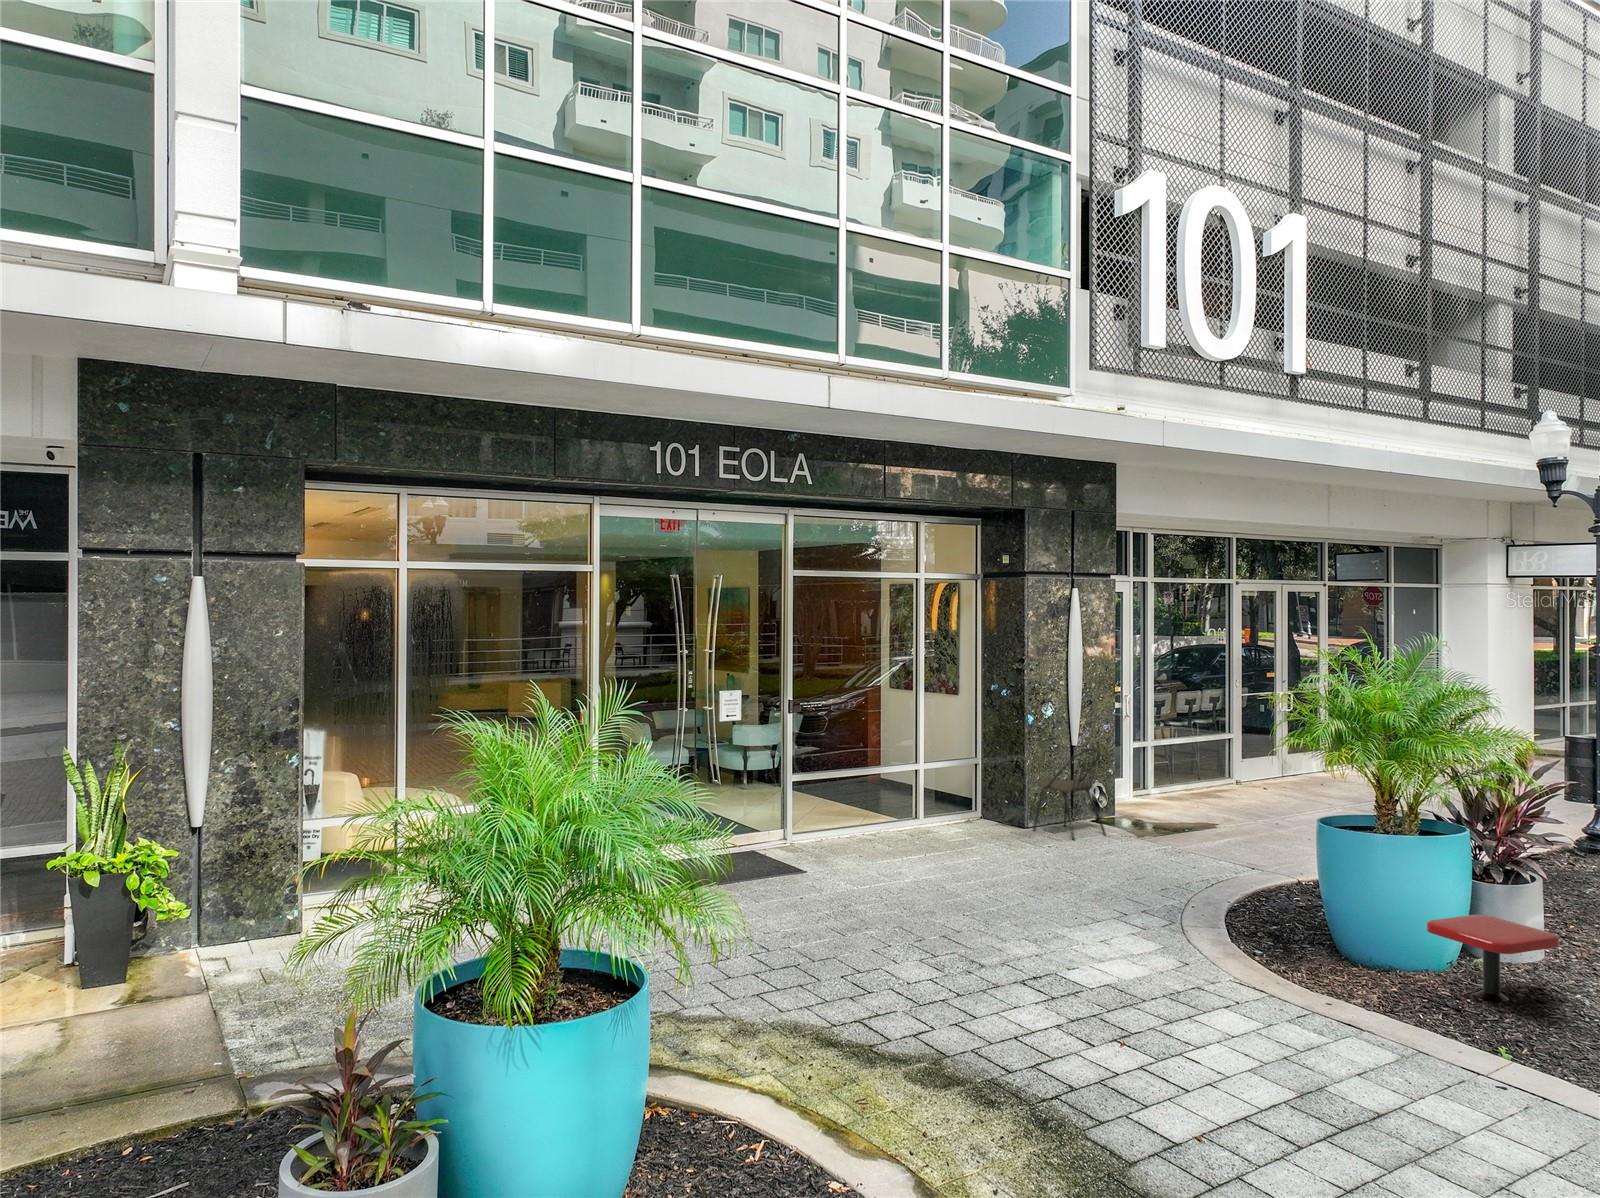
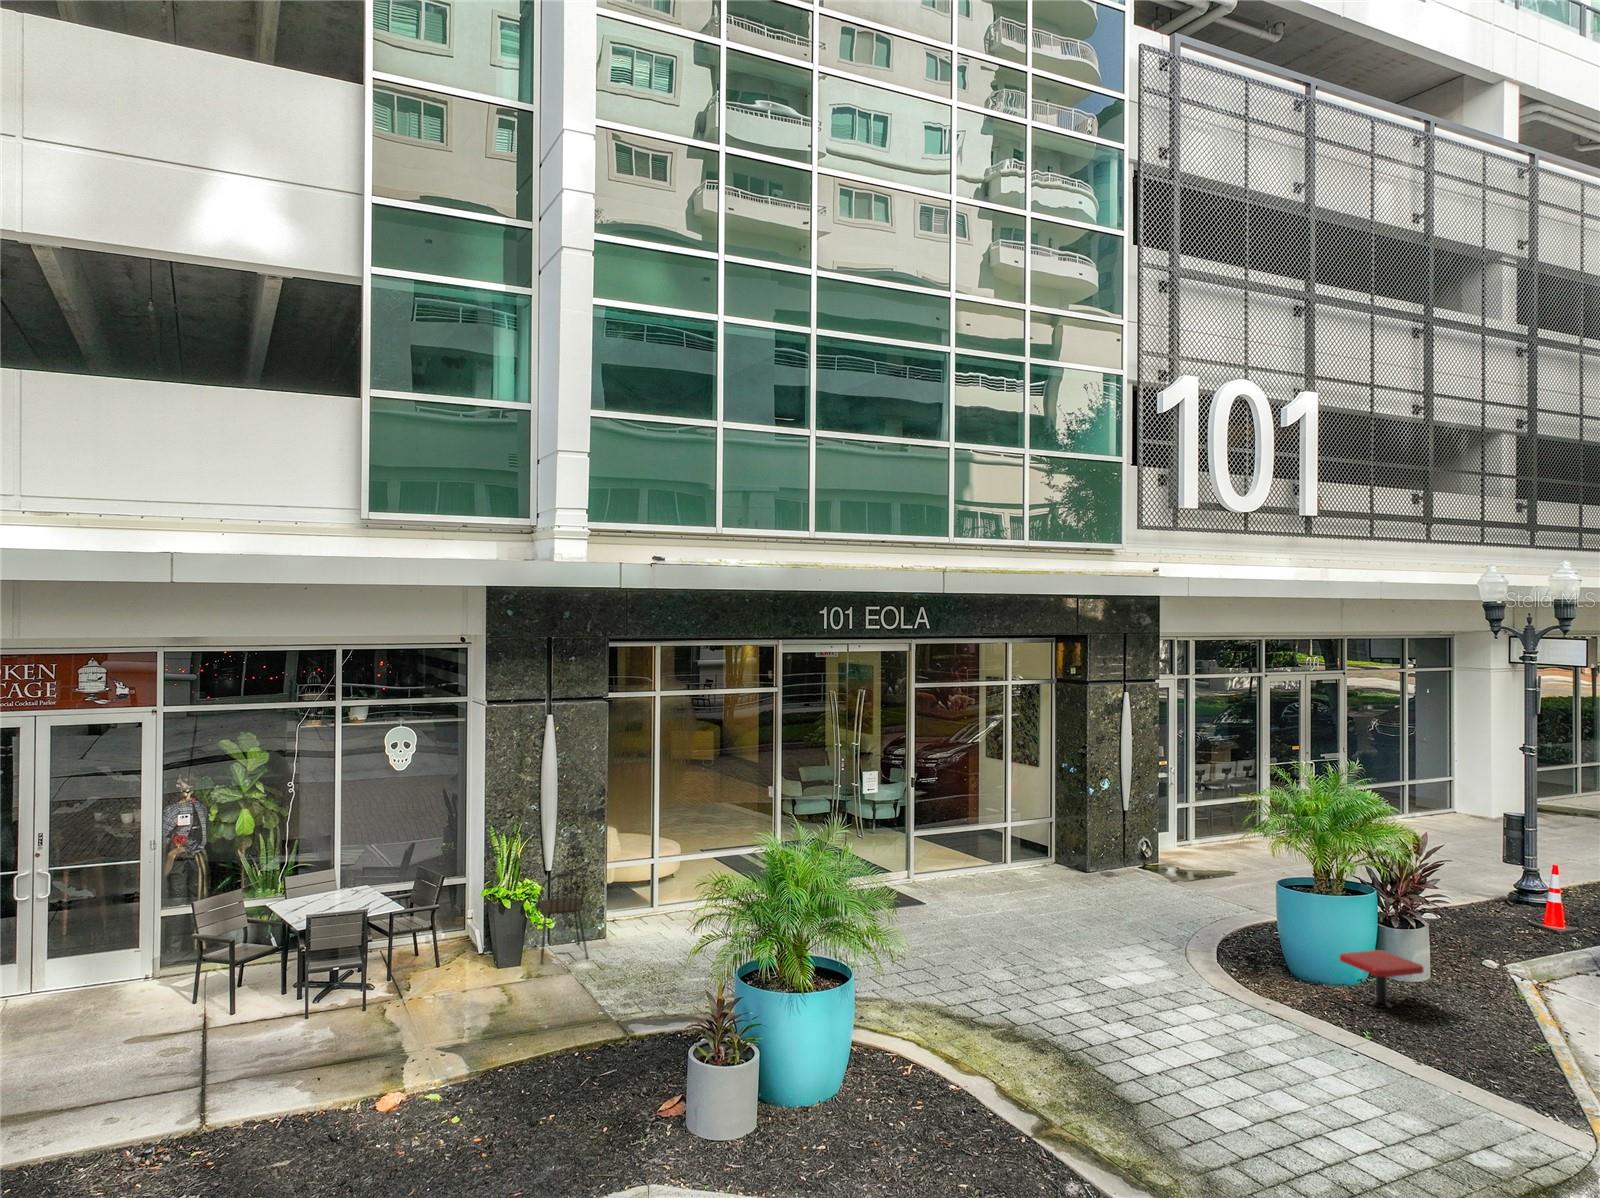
chair: present [1033,748,1106,840] -> present [534,873,588,964]

